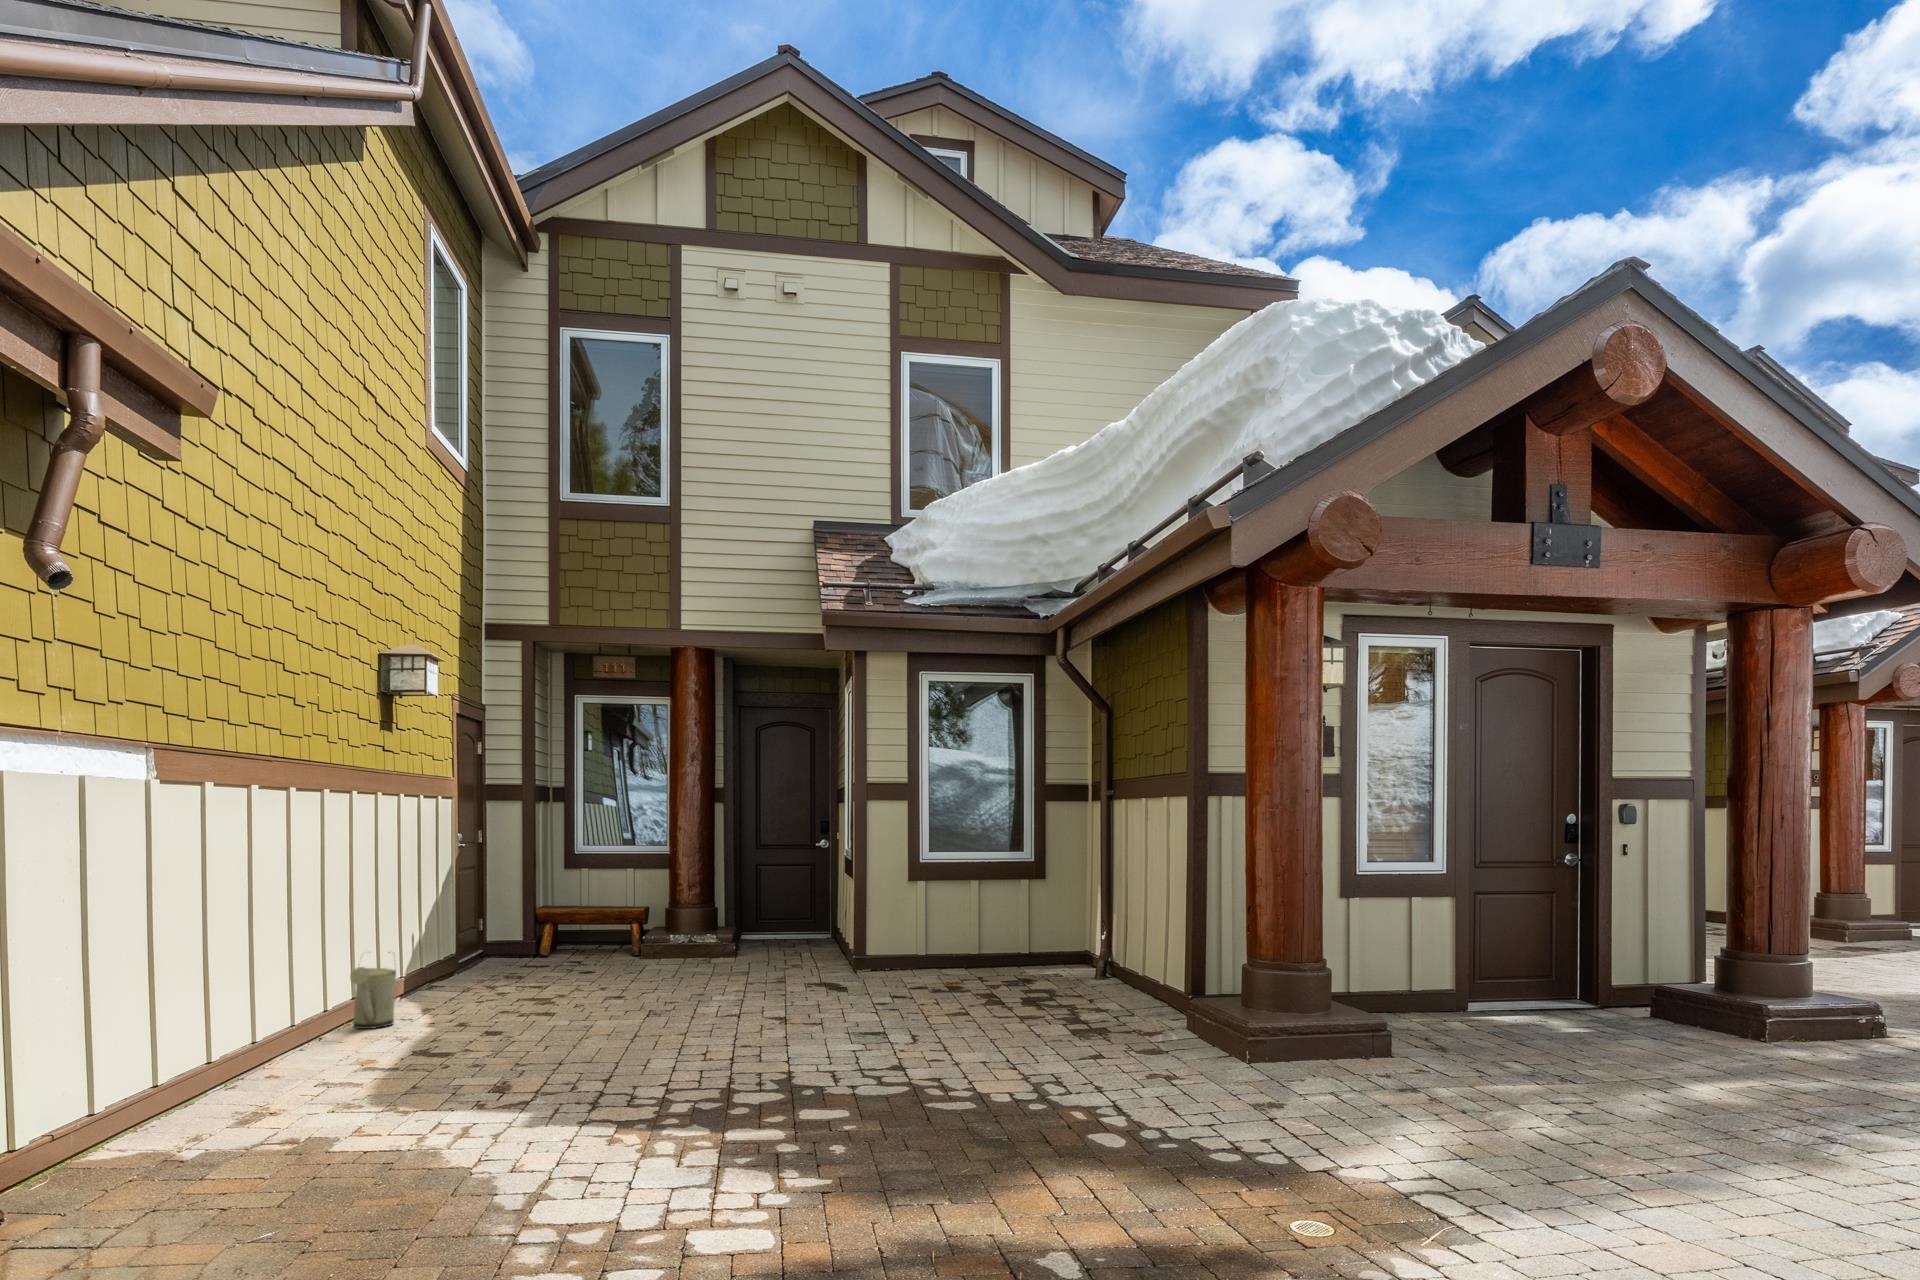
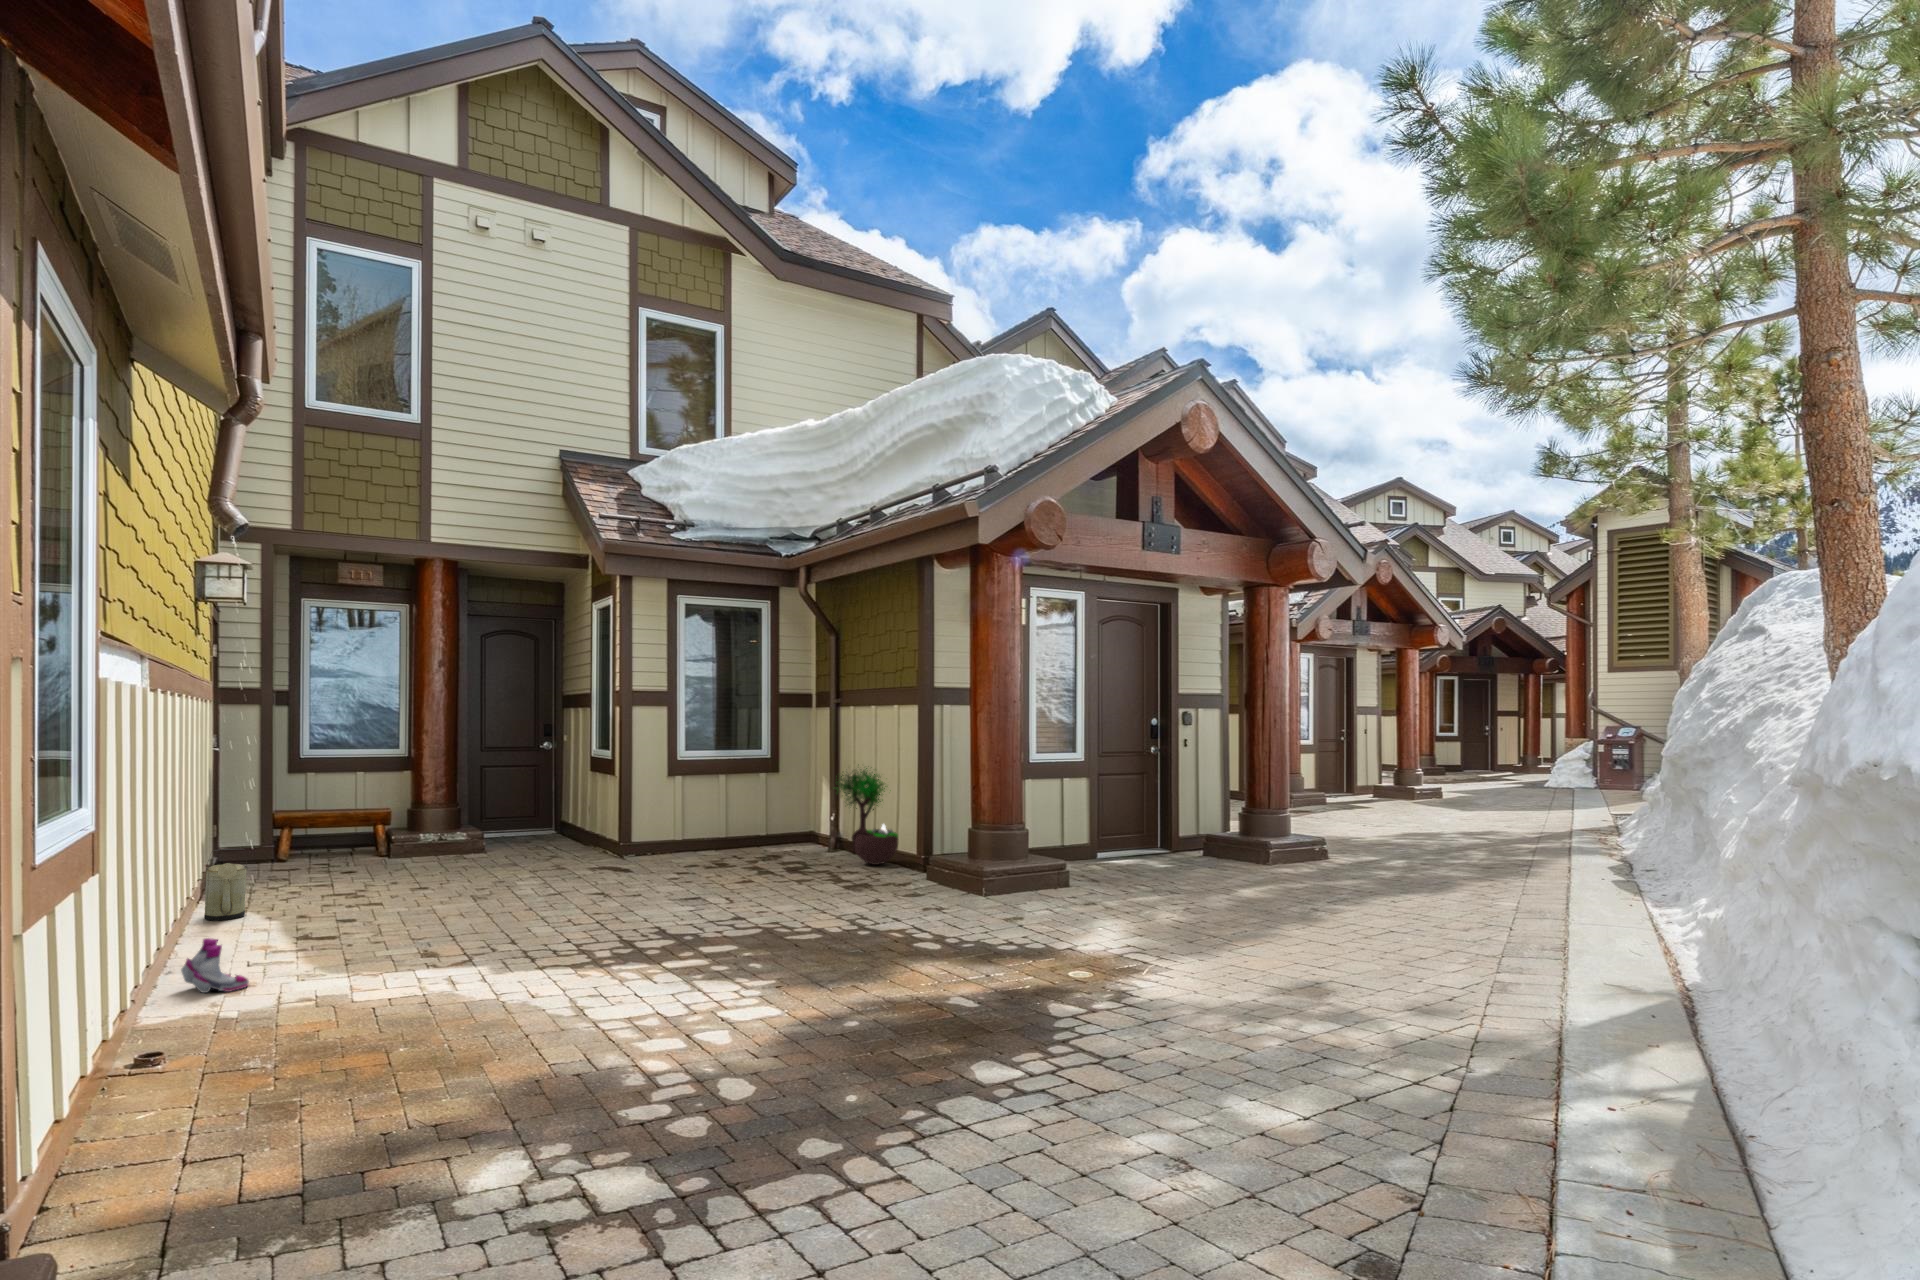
potted tree: none [1077,866,1164,1008] -> present [839,767,898,865]
boots: none [203,1051,265,1115] -> present [181,938,249,993]

